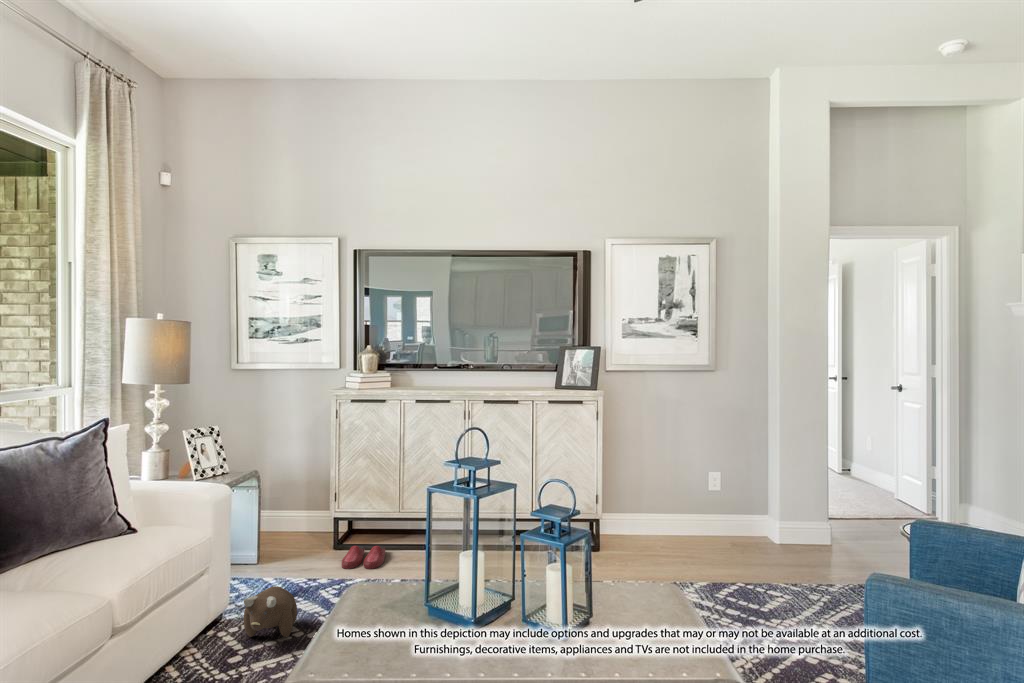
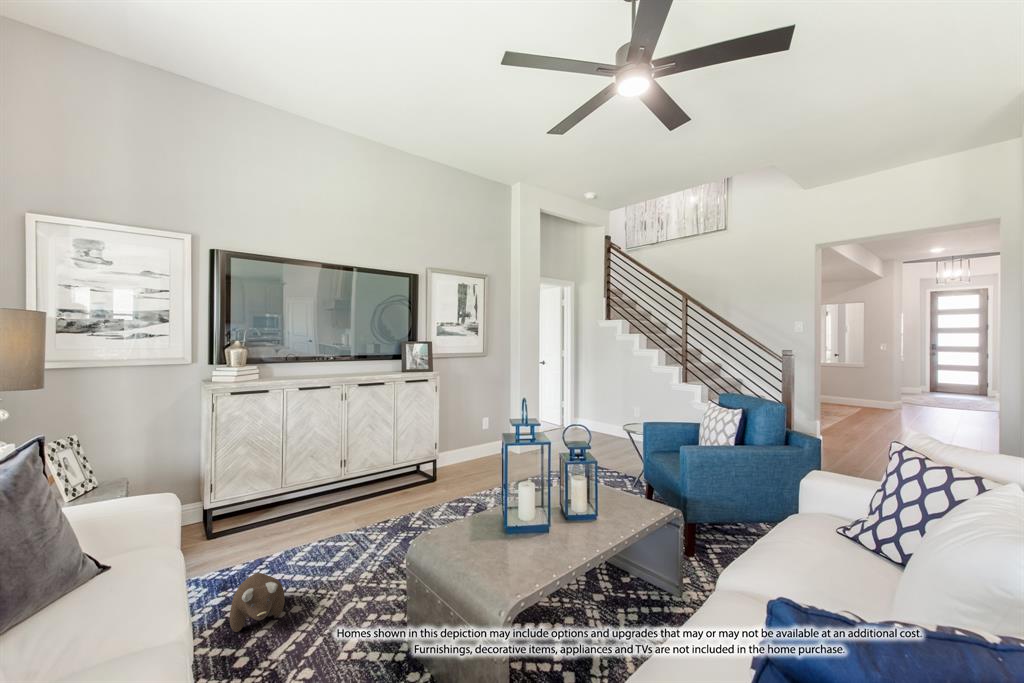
slippers: present [342,546,385,569] -> none [246,517,289,545]

